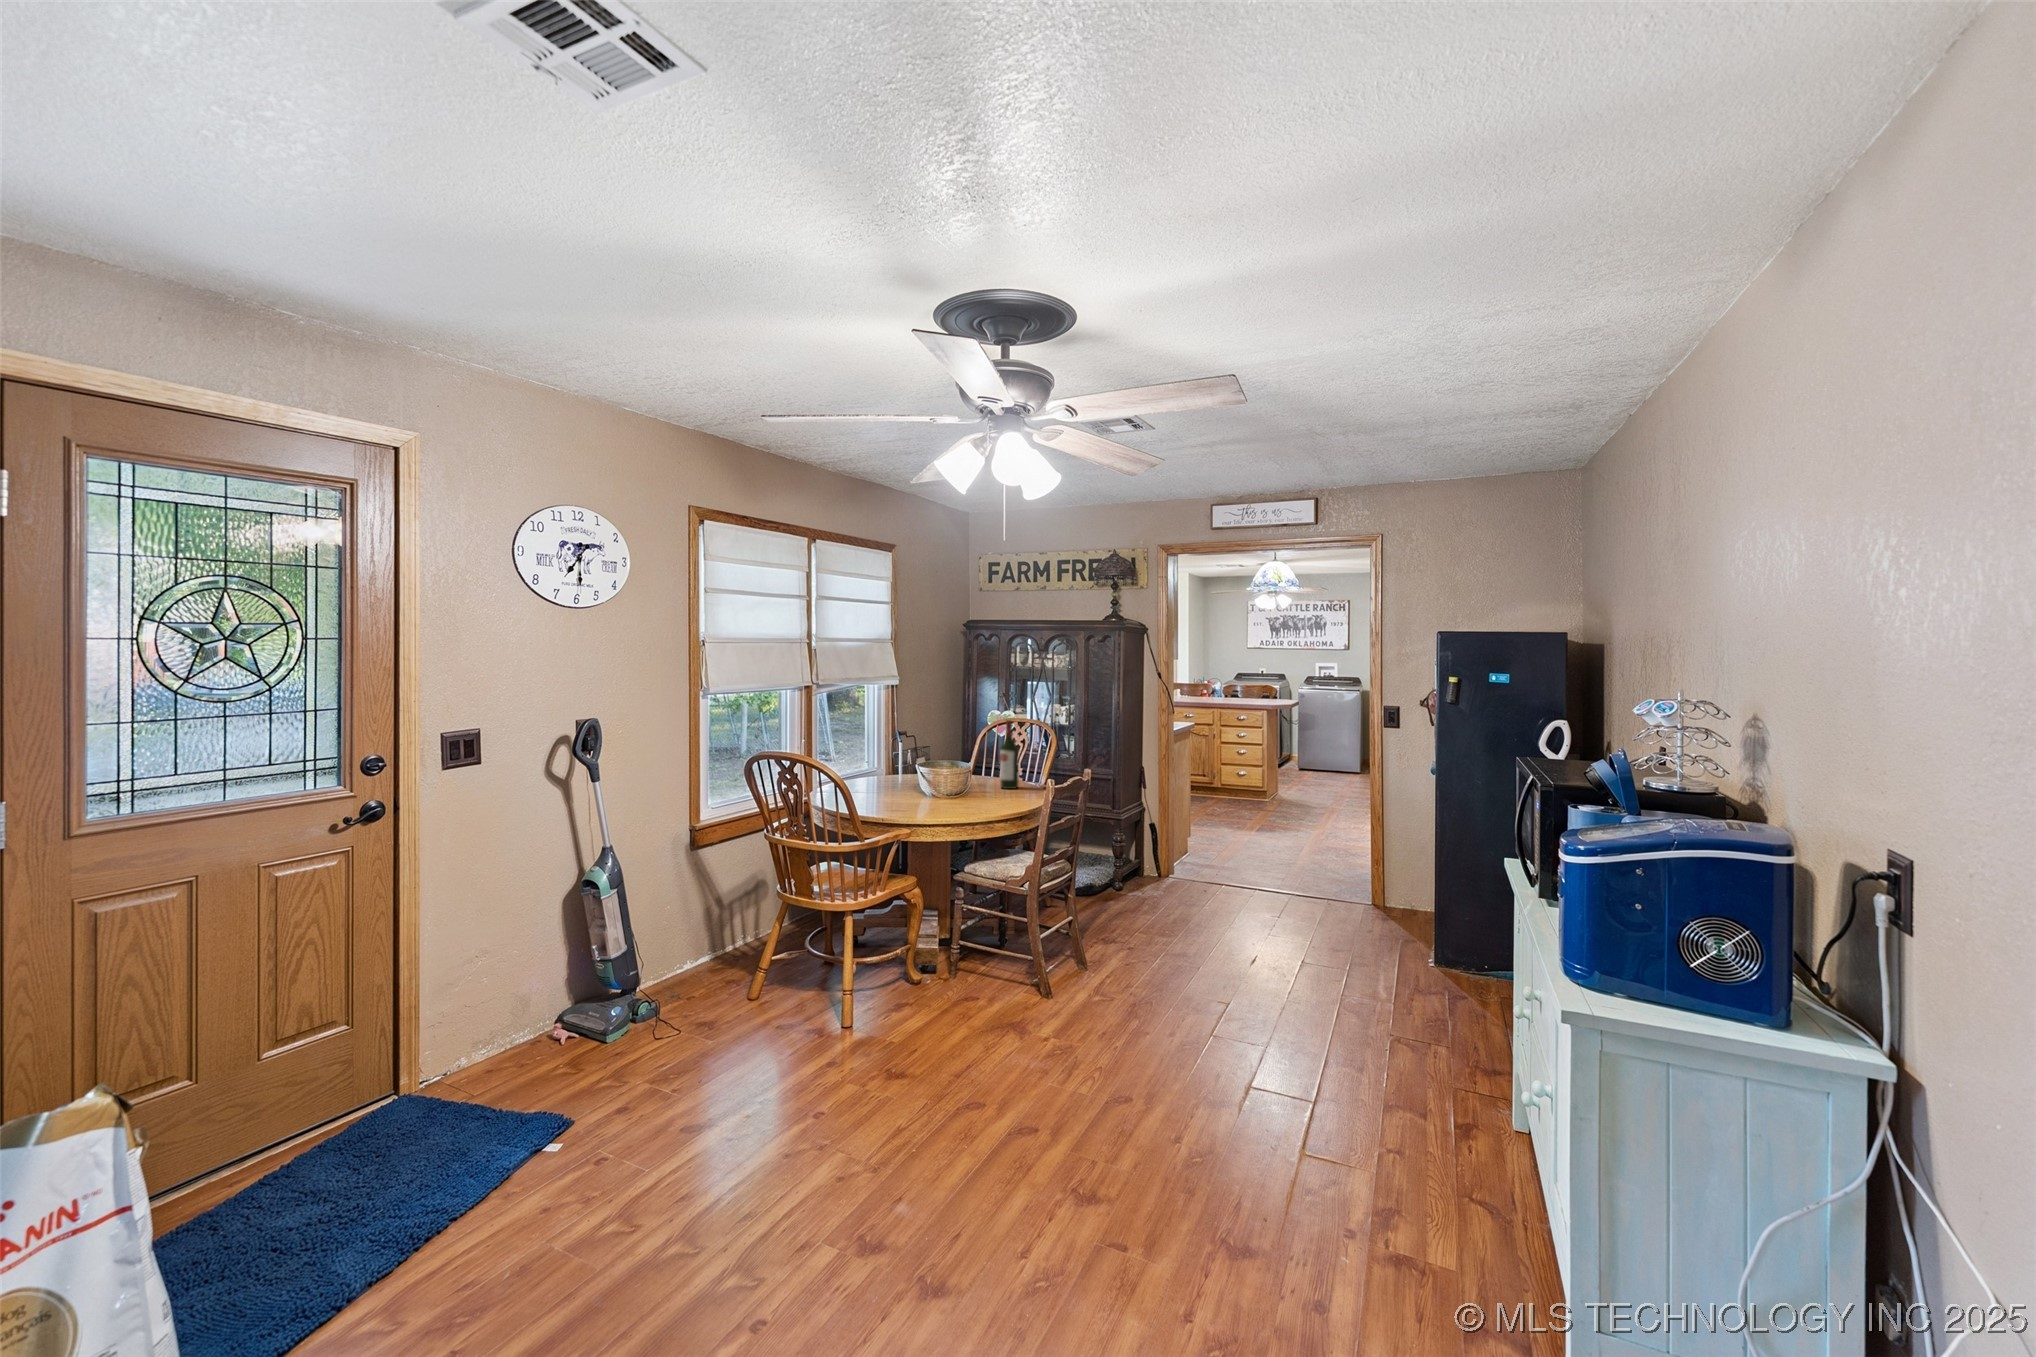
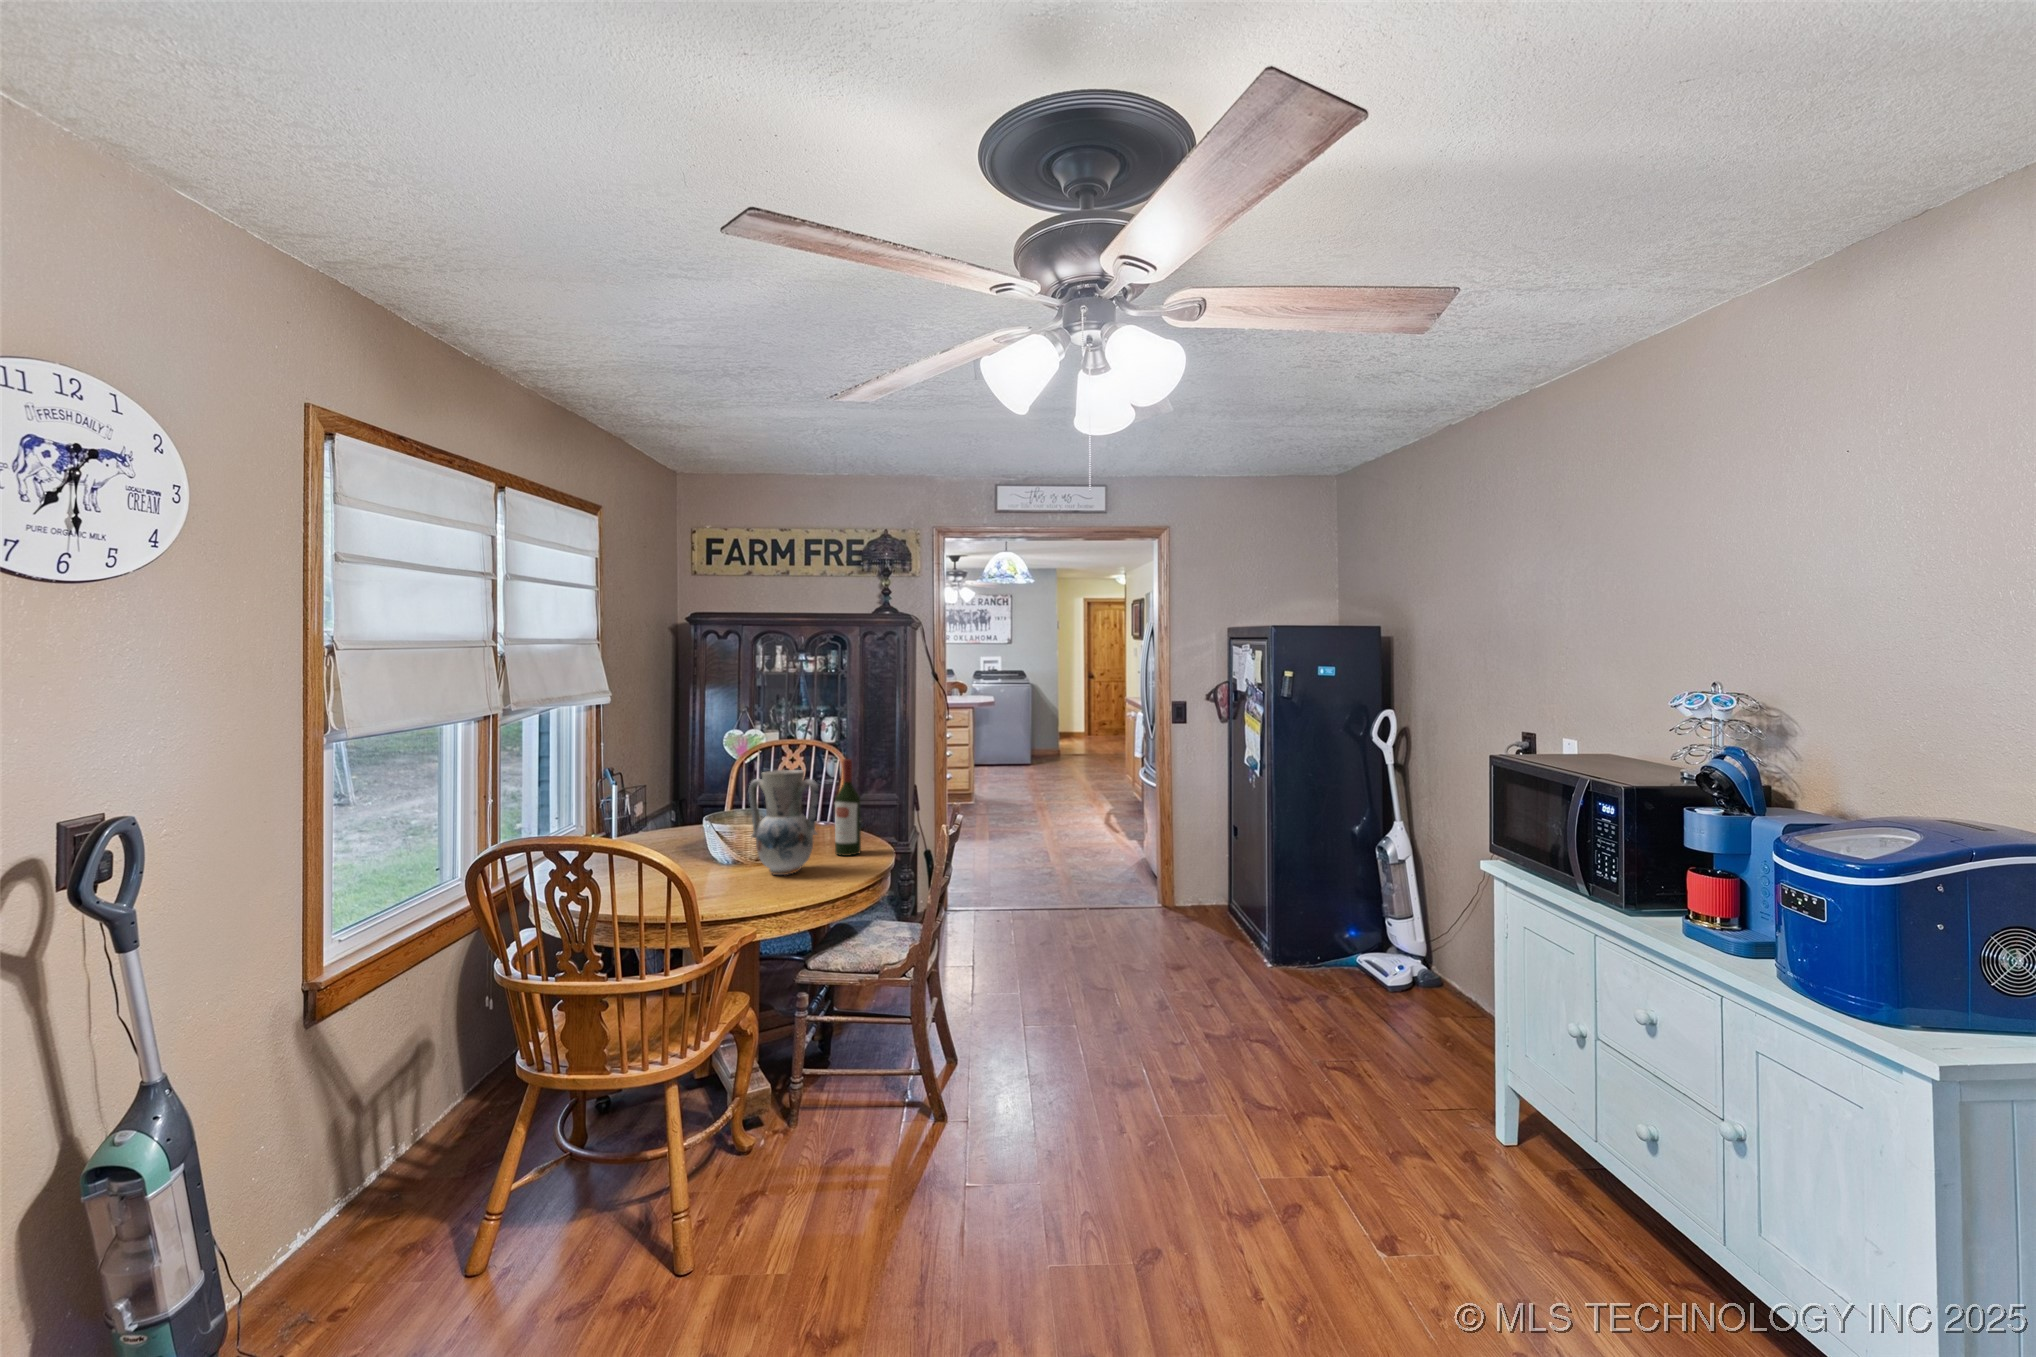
vase: none [935,724,976,794] -> present [749,770,818,875]

